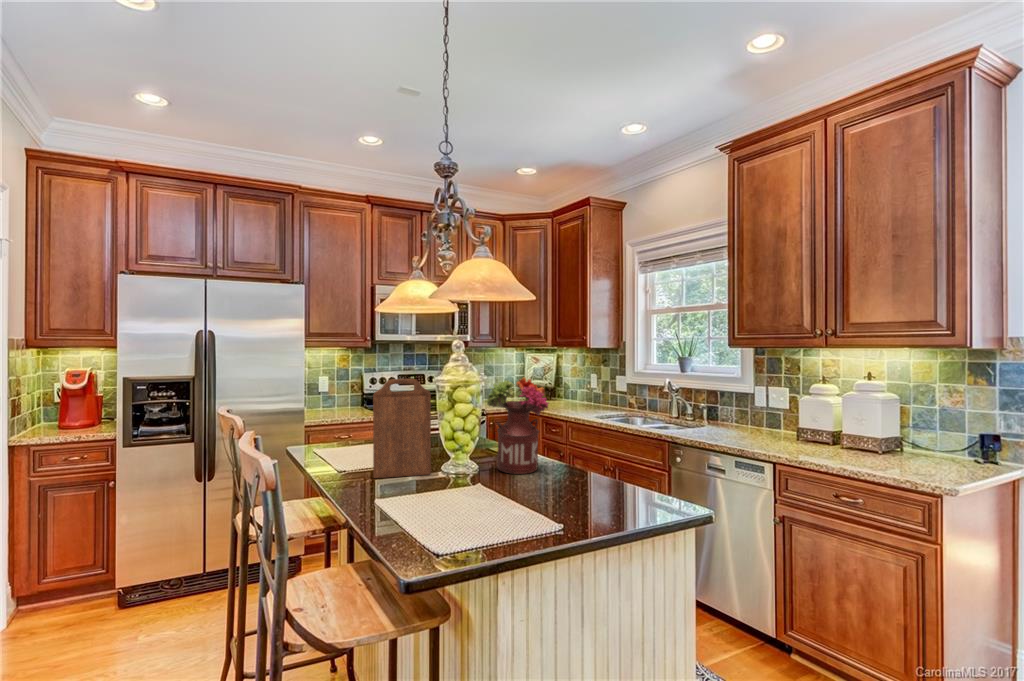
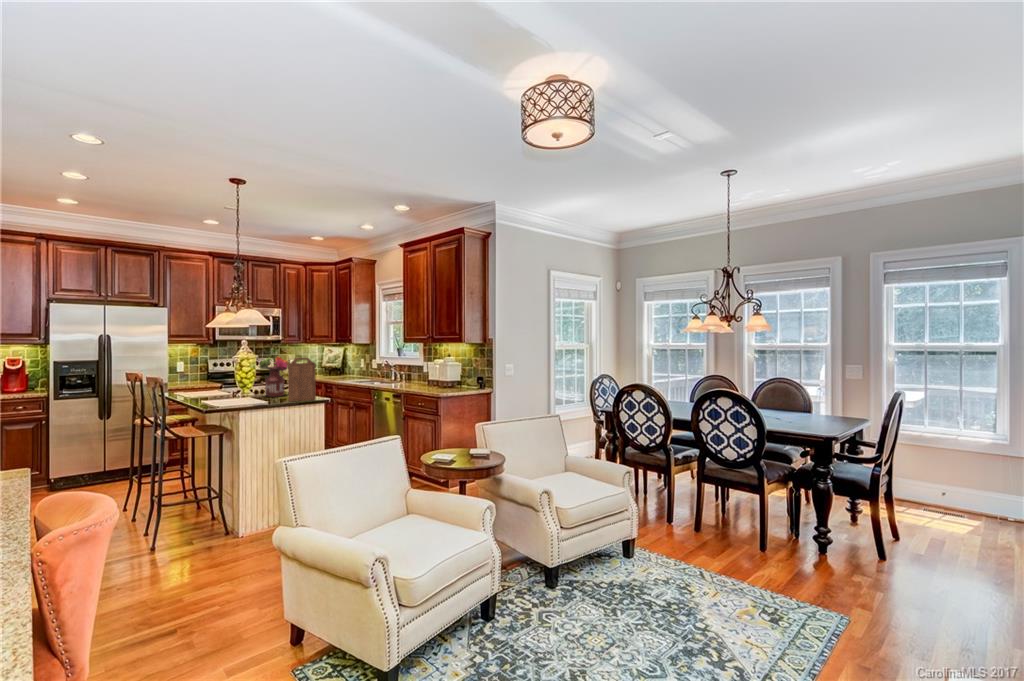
cutting board: present [373,379,431,478] -> present [288,358,316,402]

